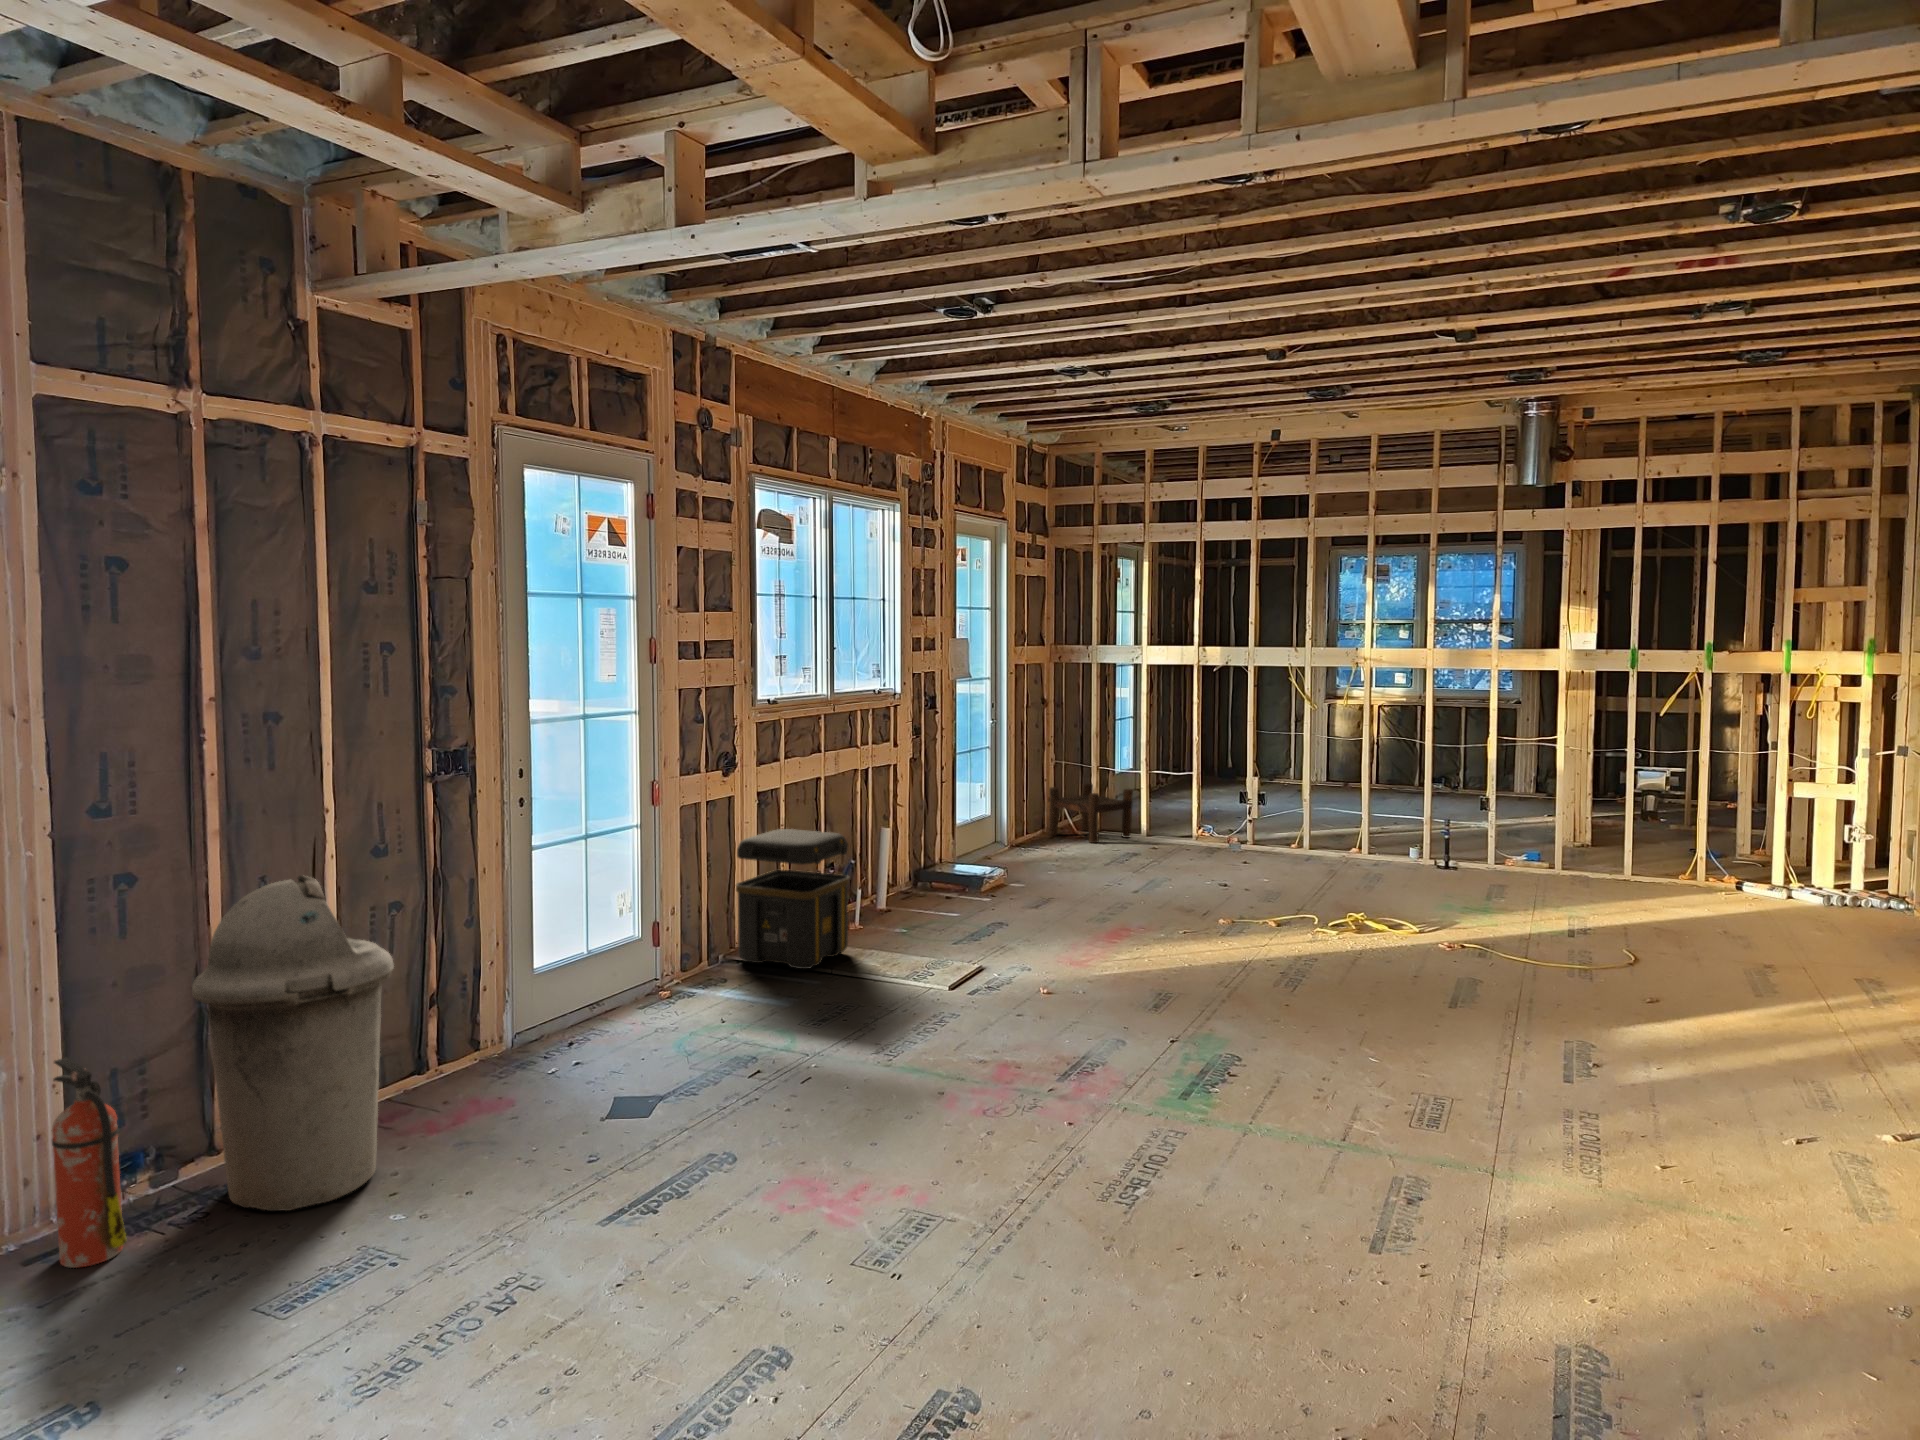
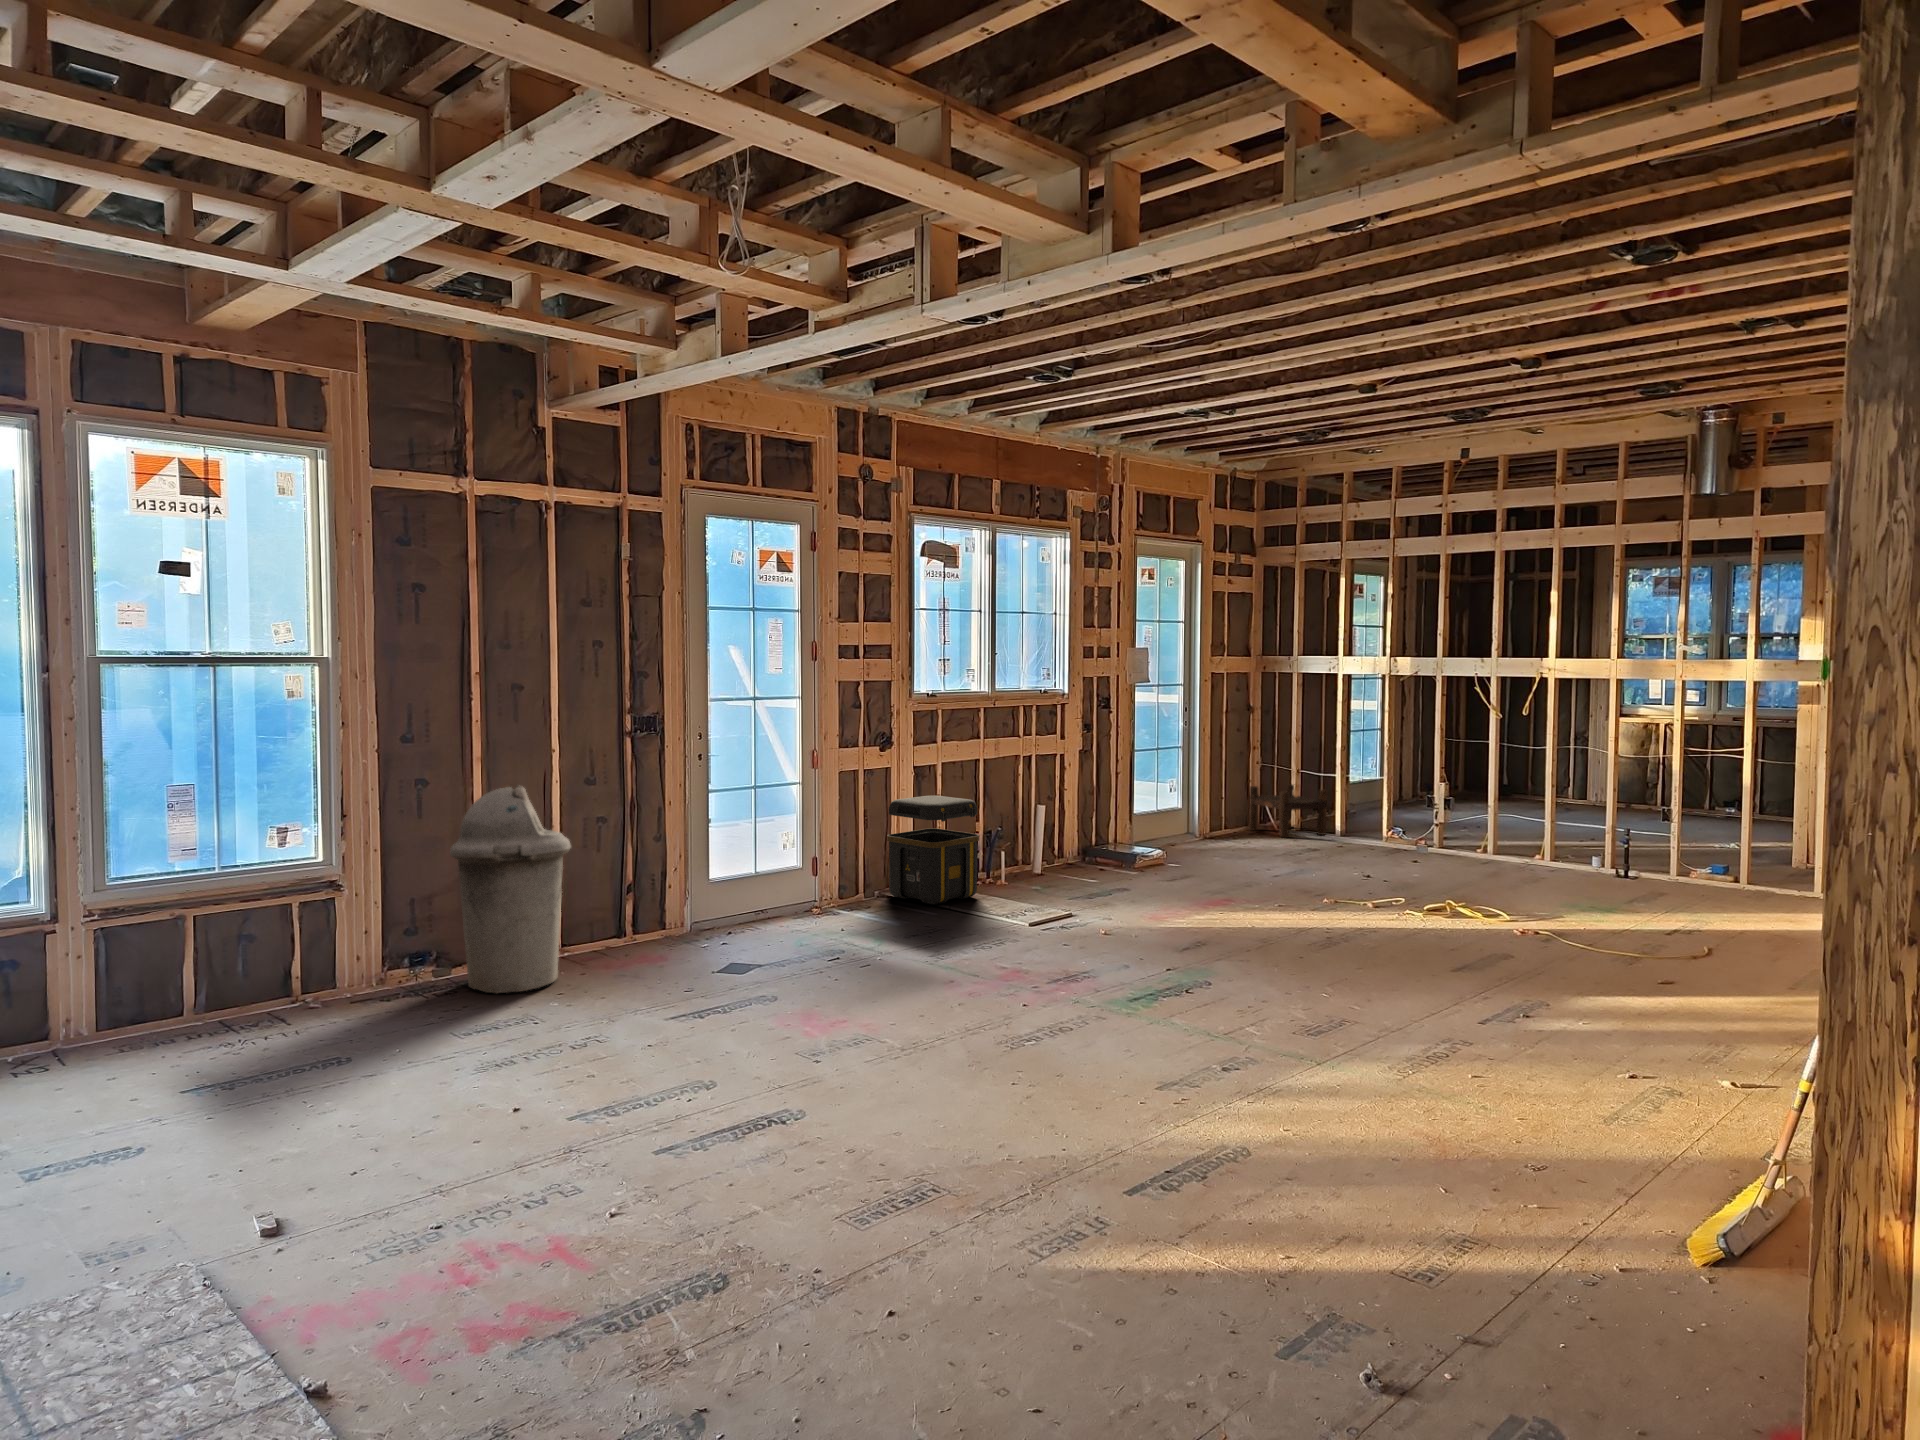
fire extinguisher: present [52,1057,127,1268] -> none [366,882,403,1004]

